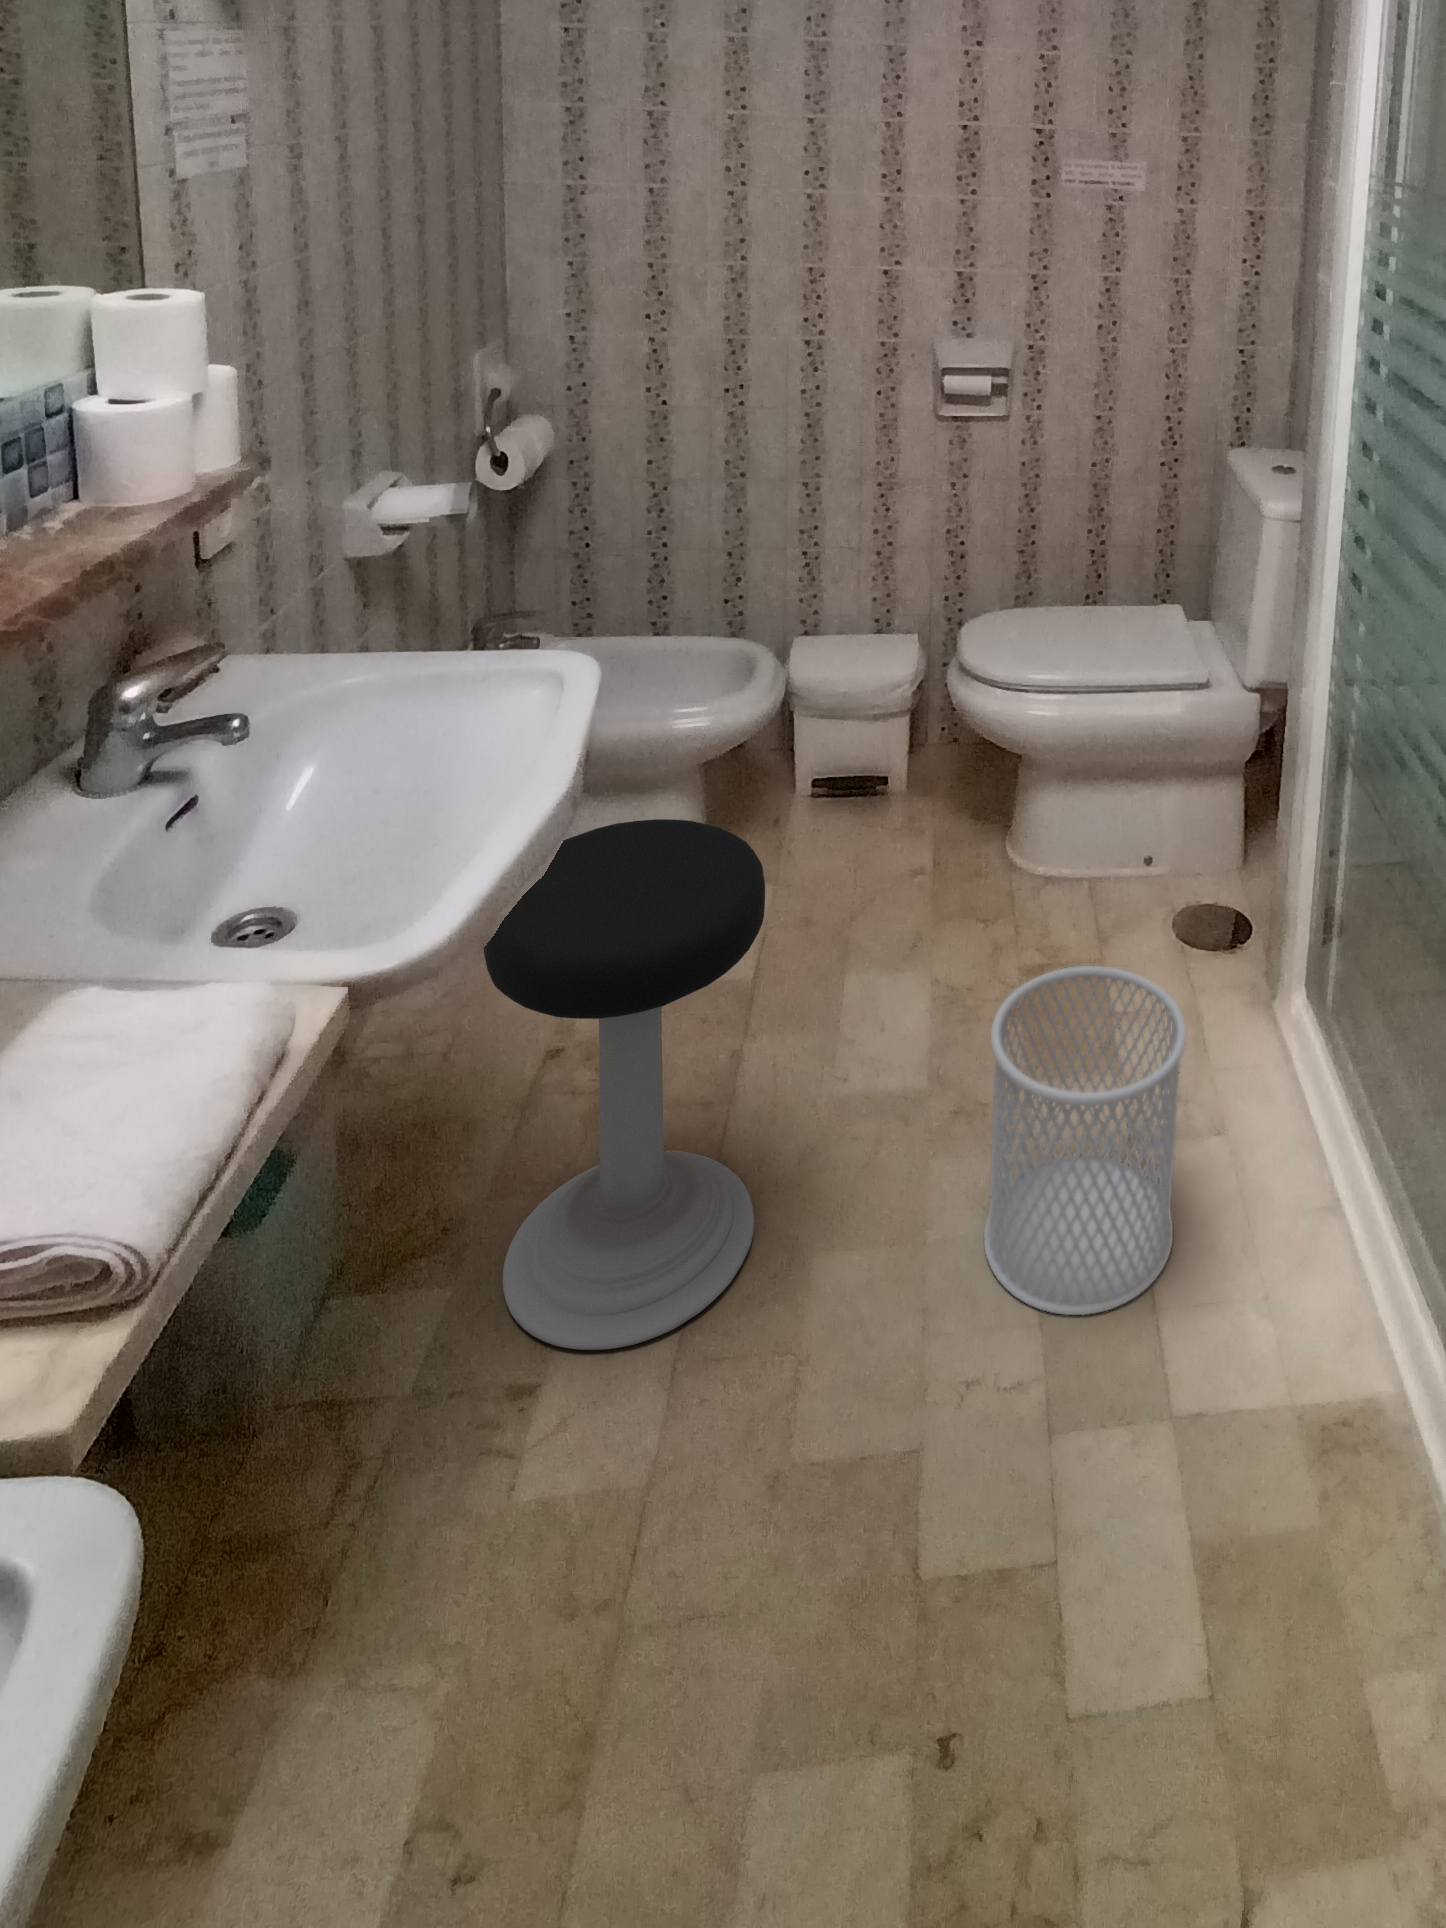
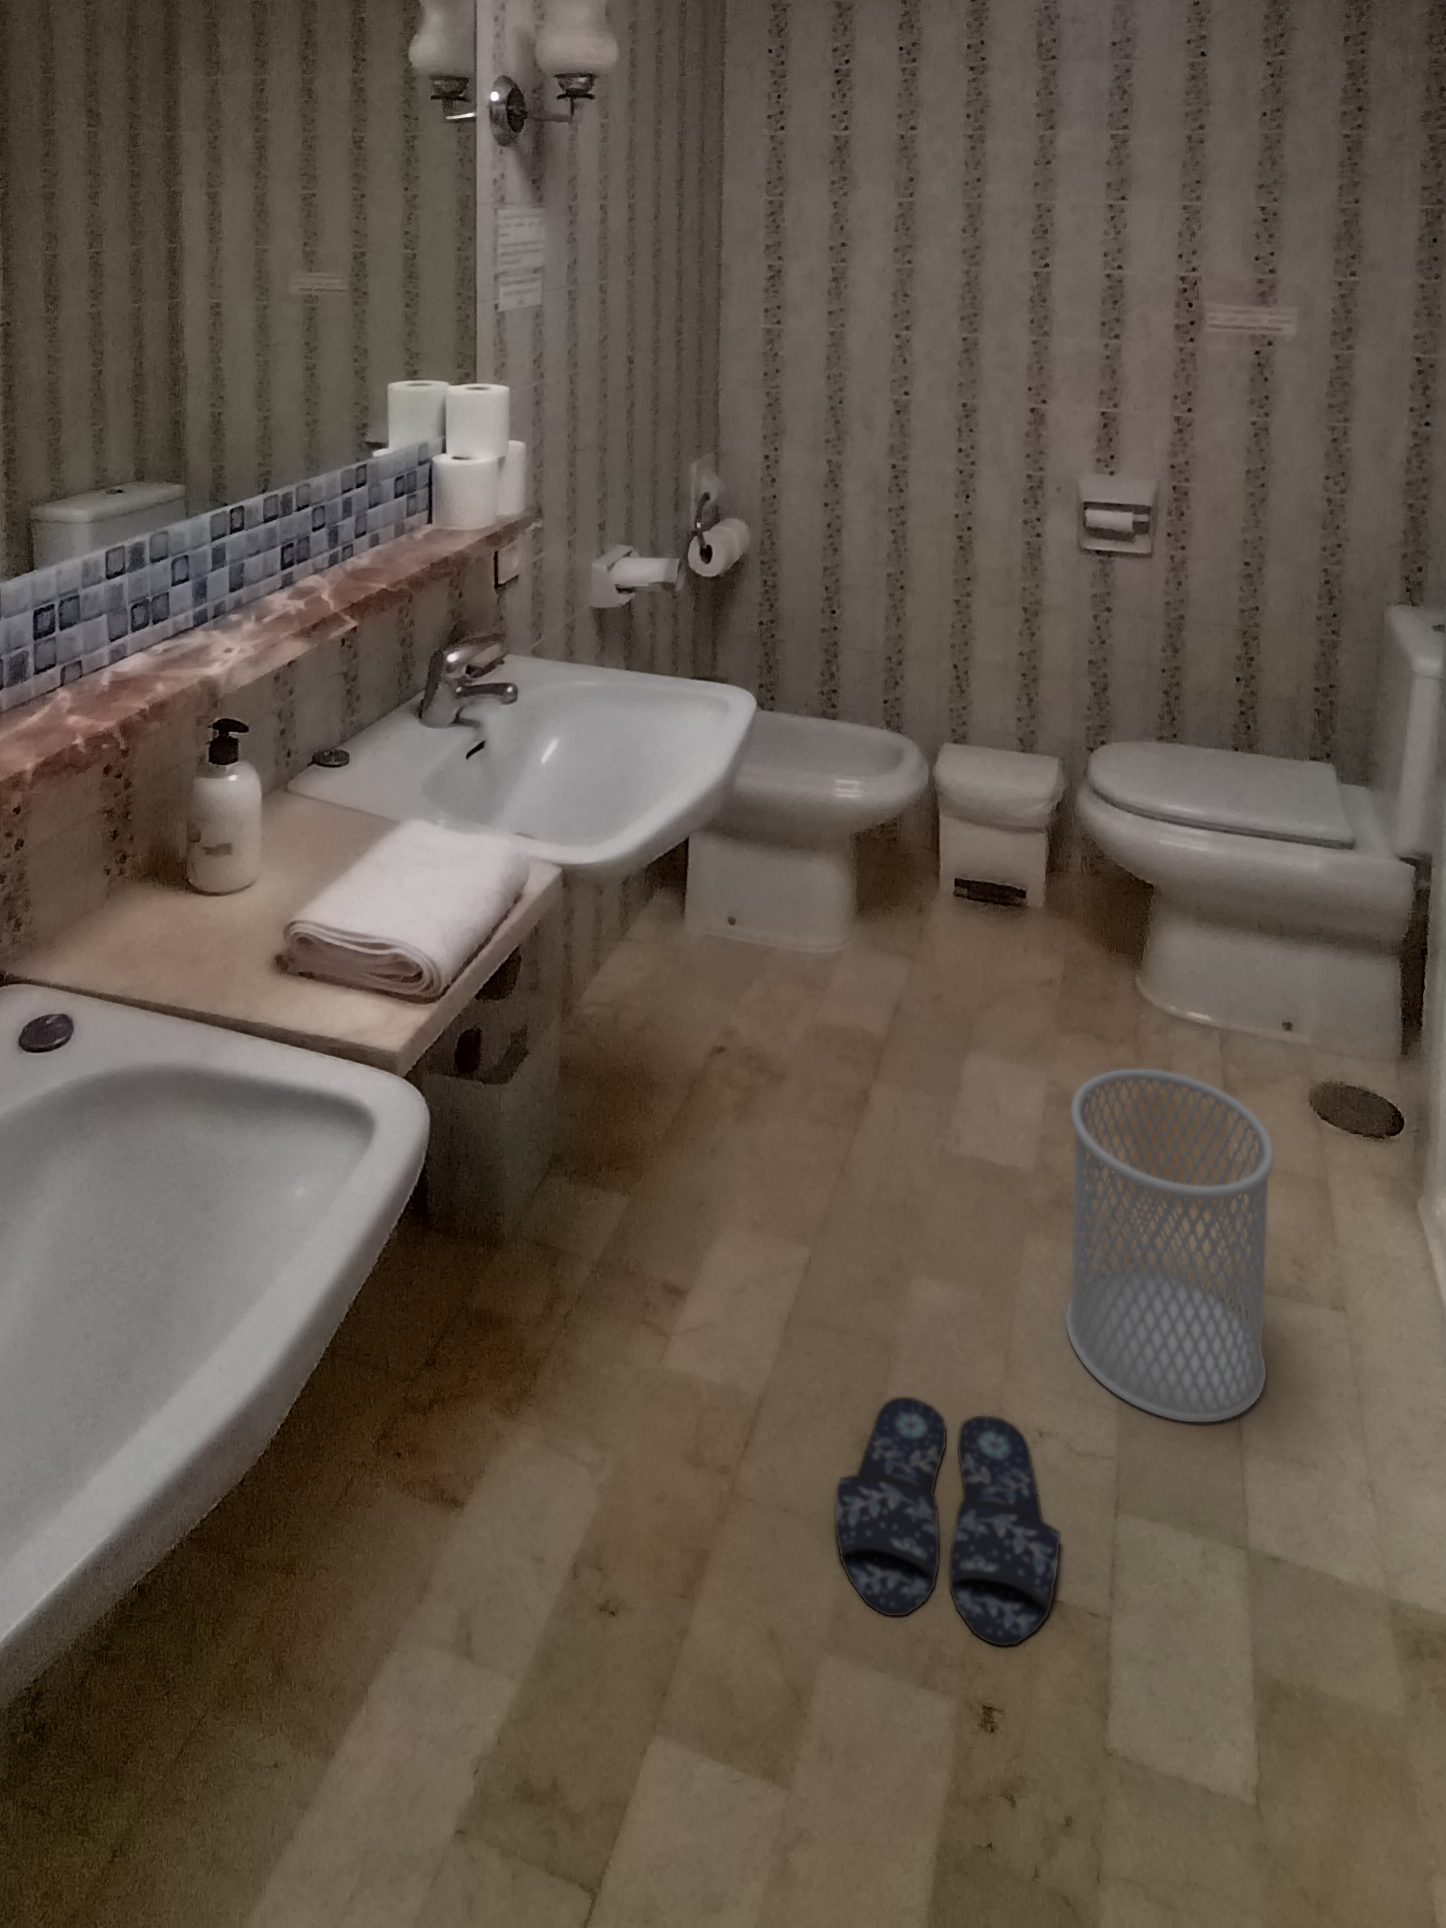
stool: present [484,819,765,1350] -> none [661,838,873,1281]
slippers: none [761,1393,1010,1702] -> present [835,1397,1060,1645]

